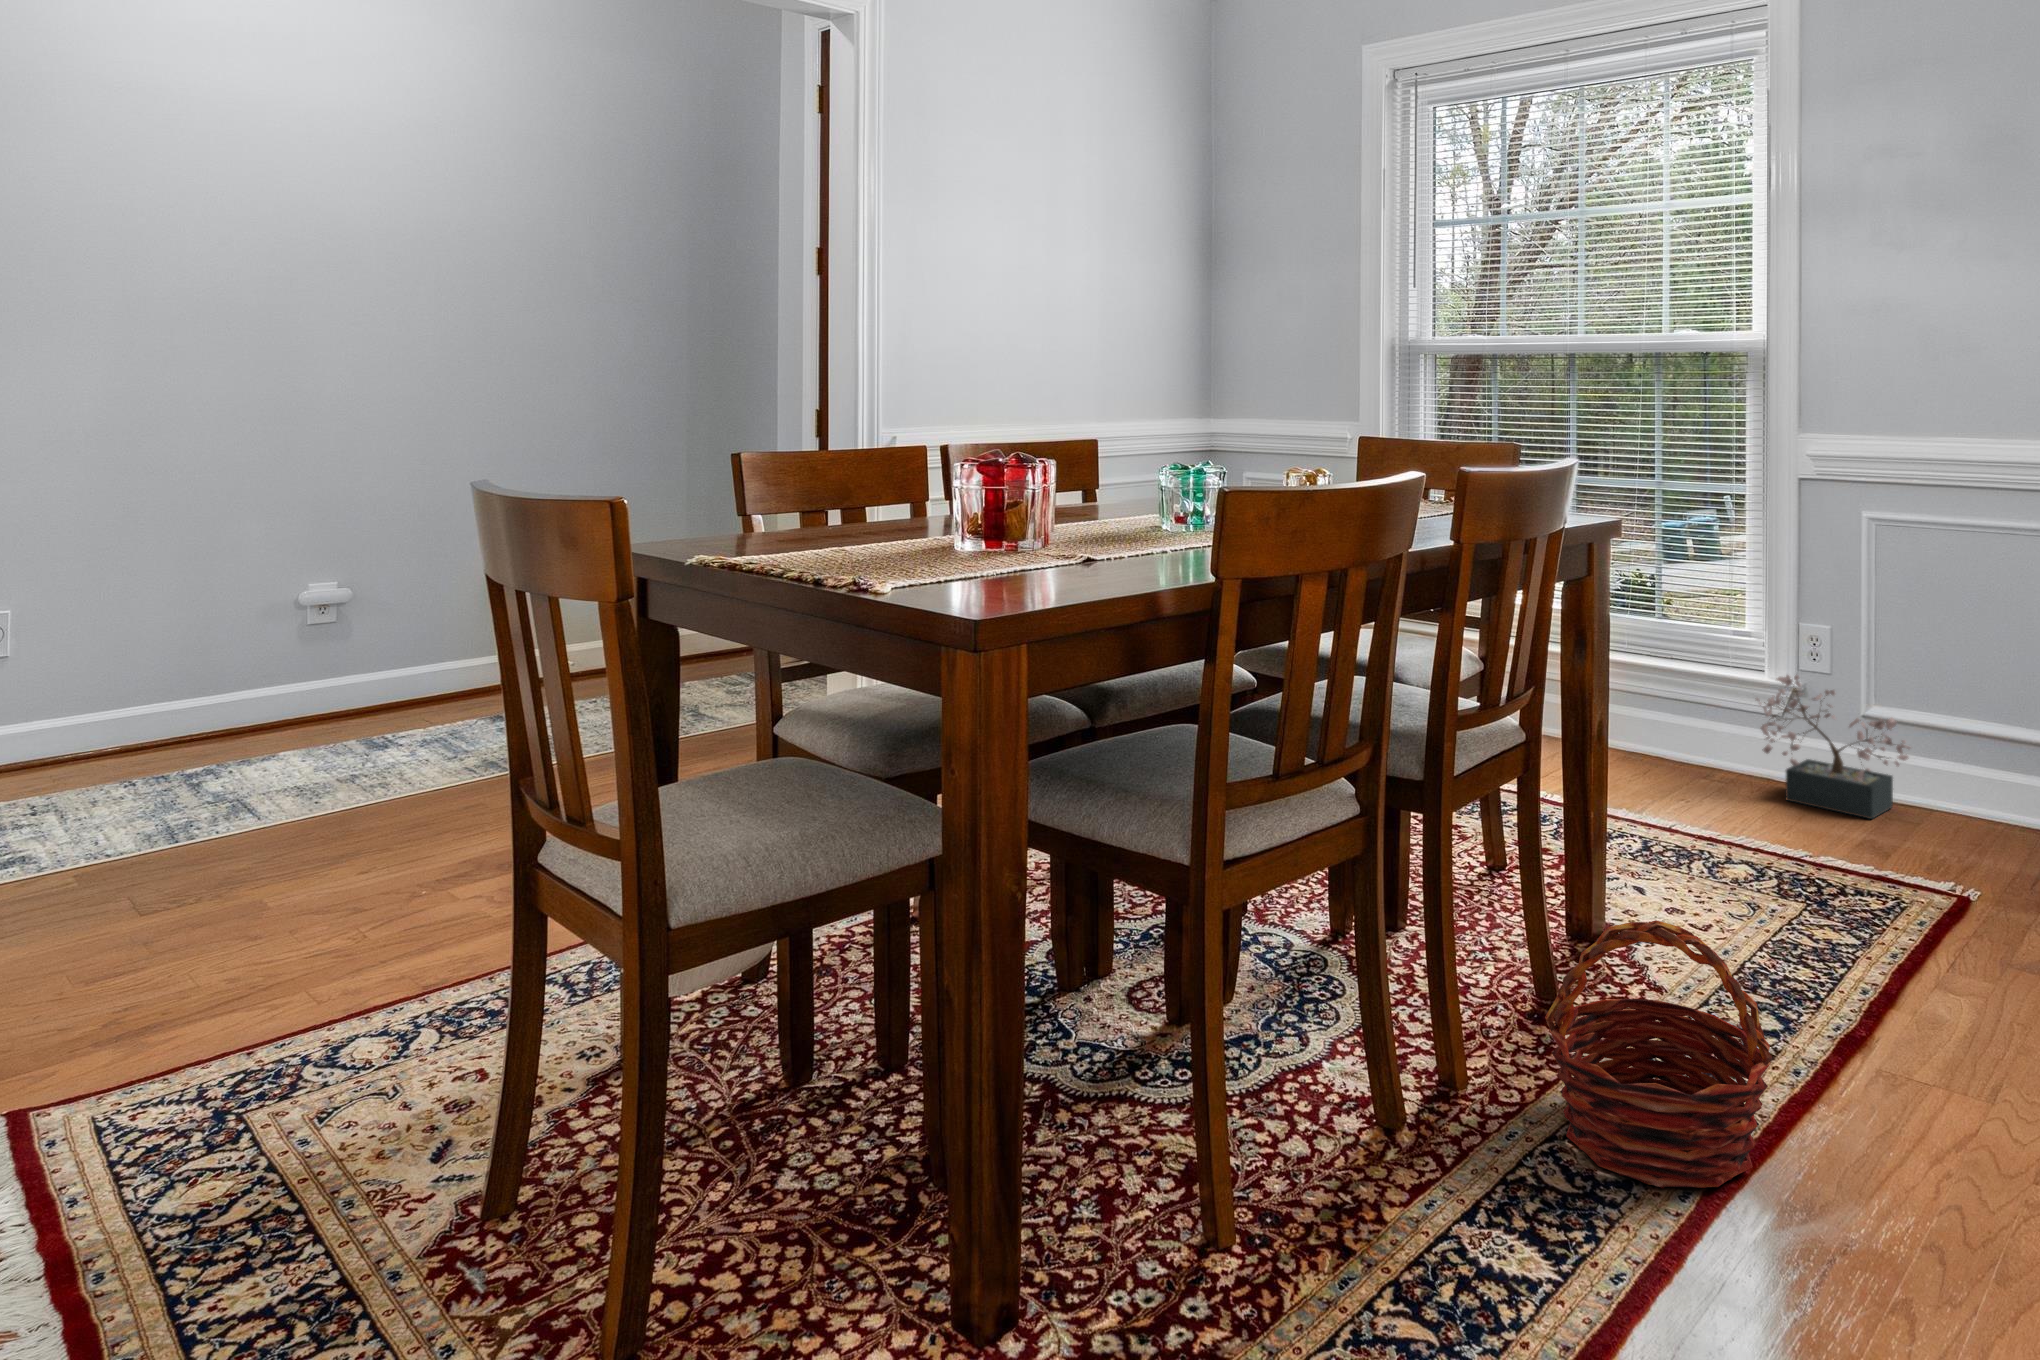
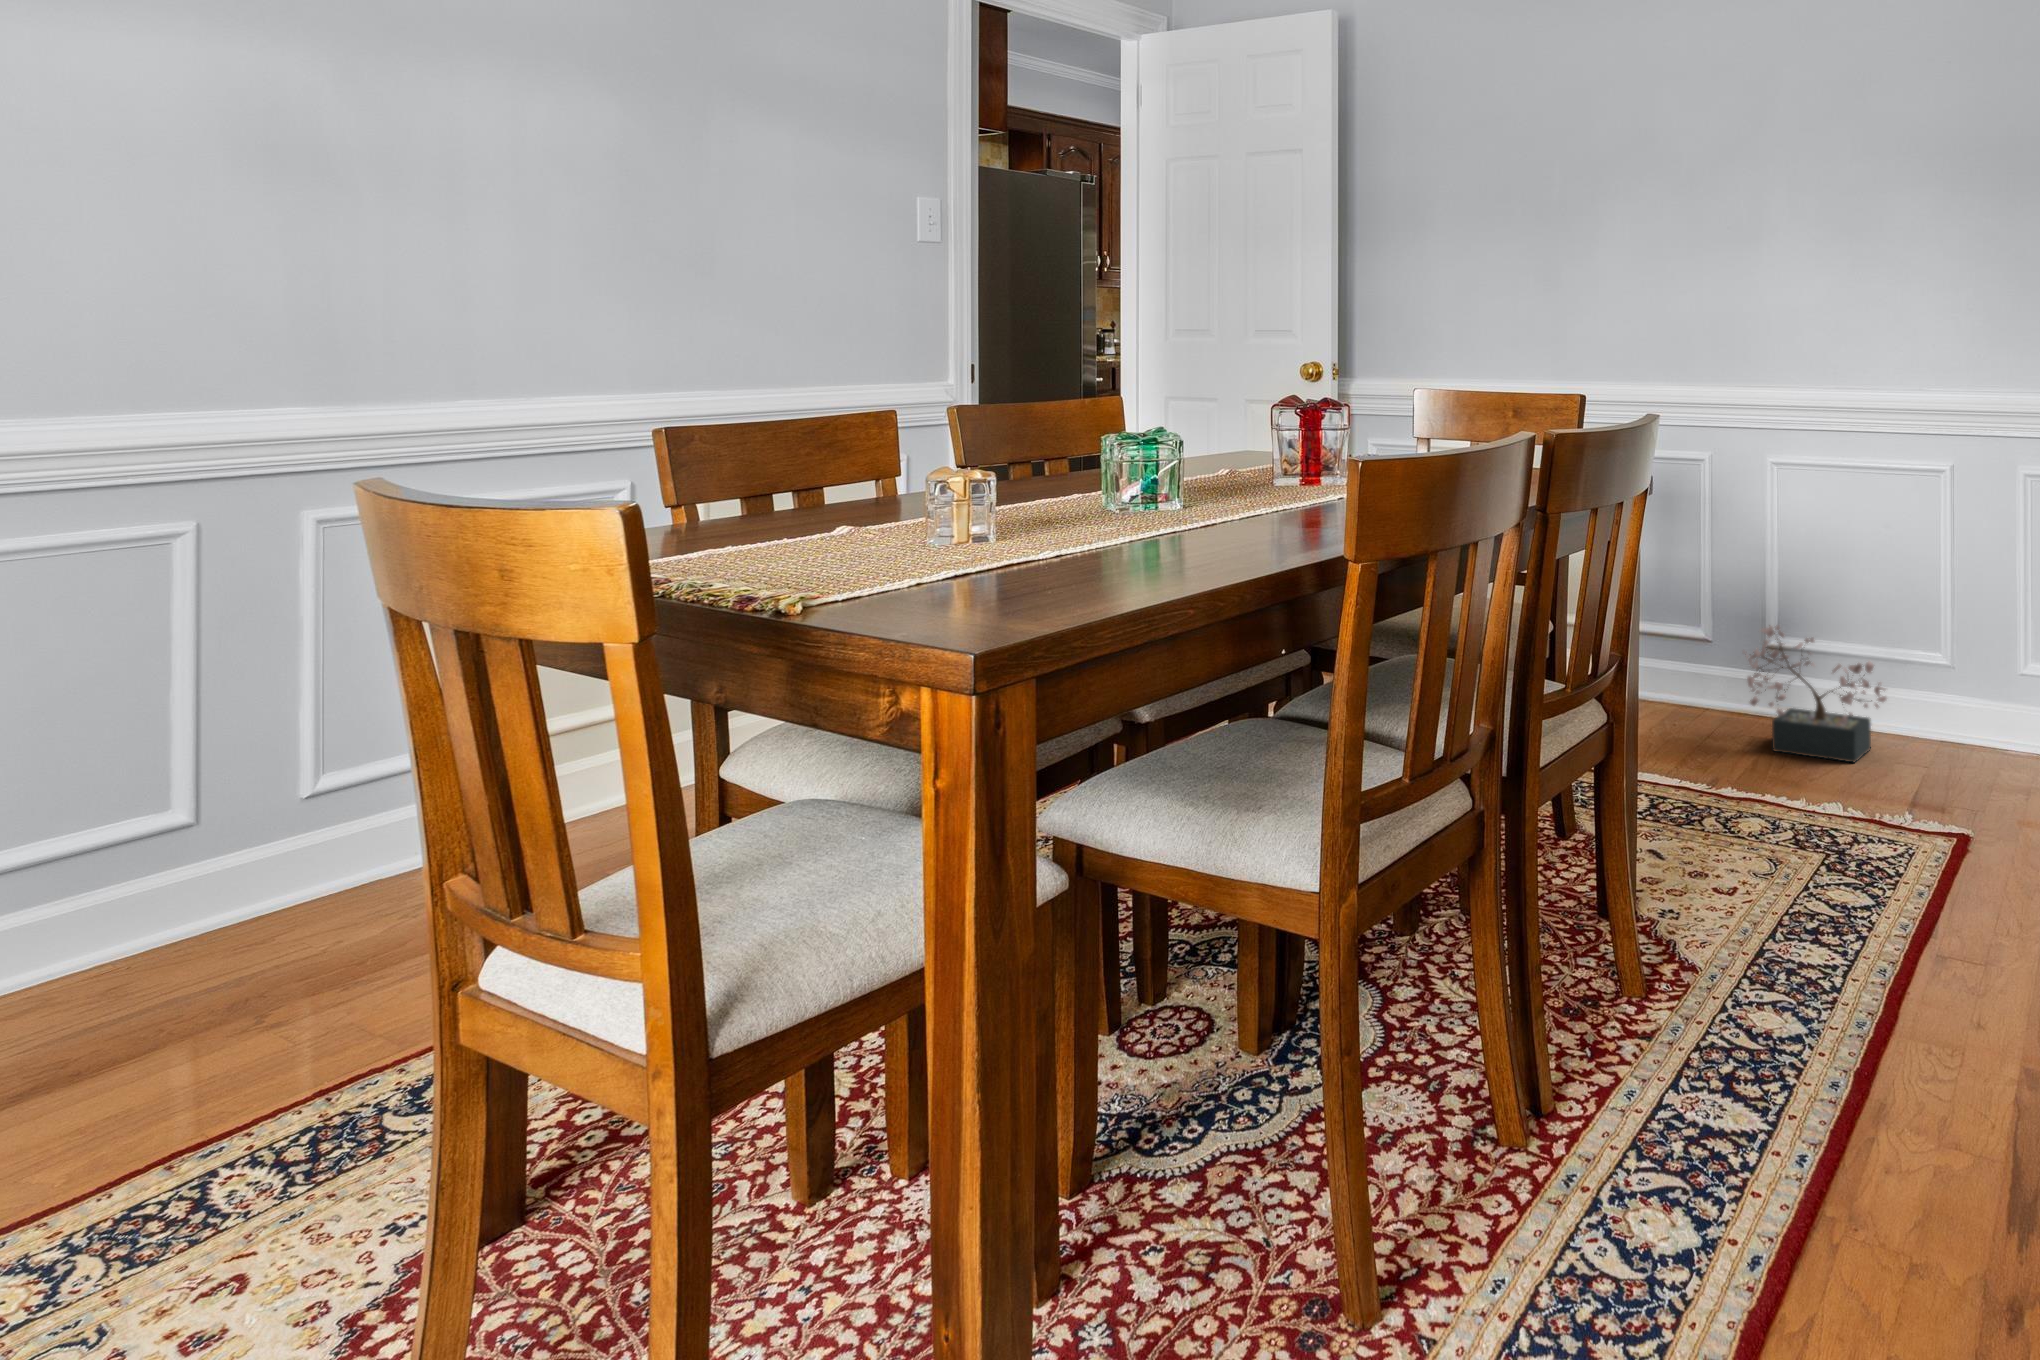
basket: present [1545,920,1772,1188] -> none [1604,898,1844,1193]

